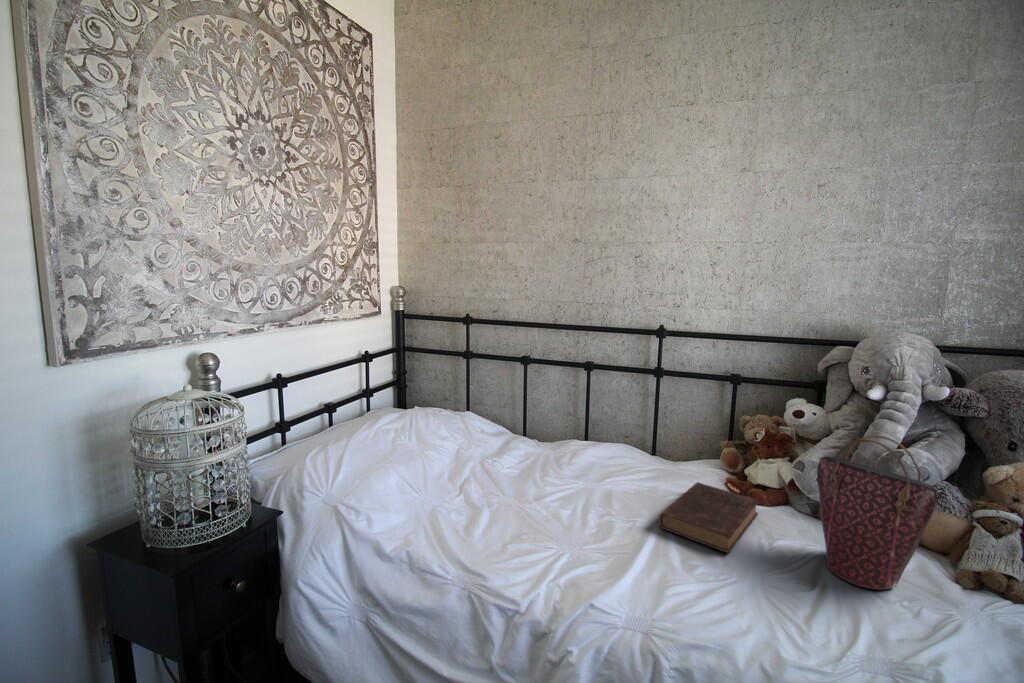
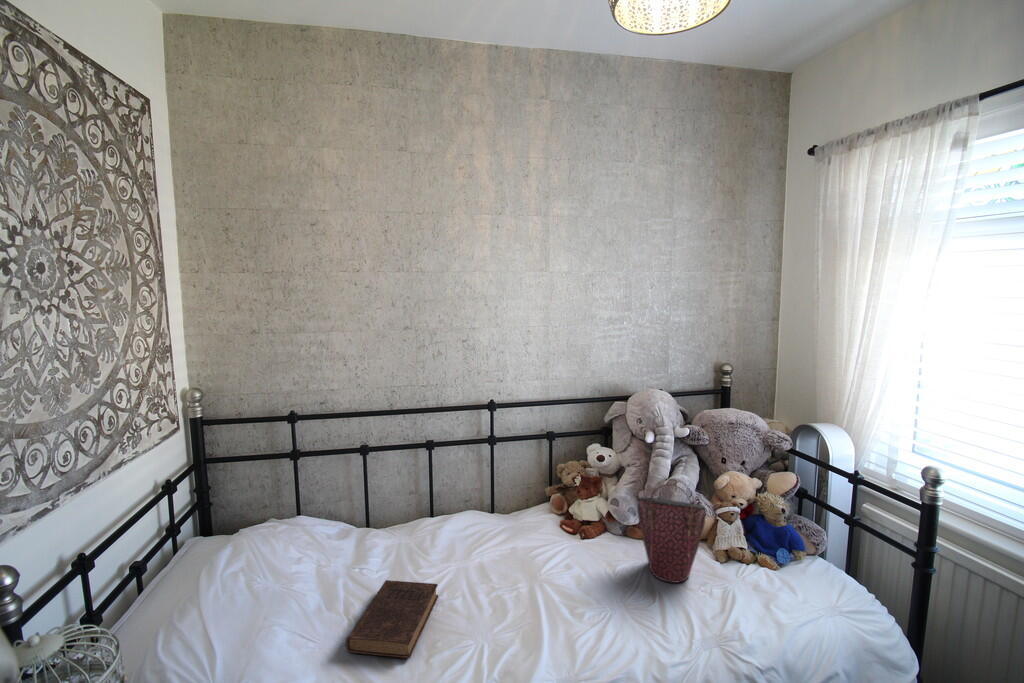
book: present [659,482,759,553] -> present [346,580,438,658]

